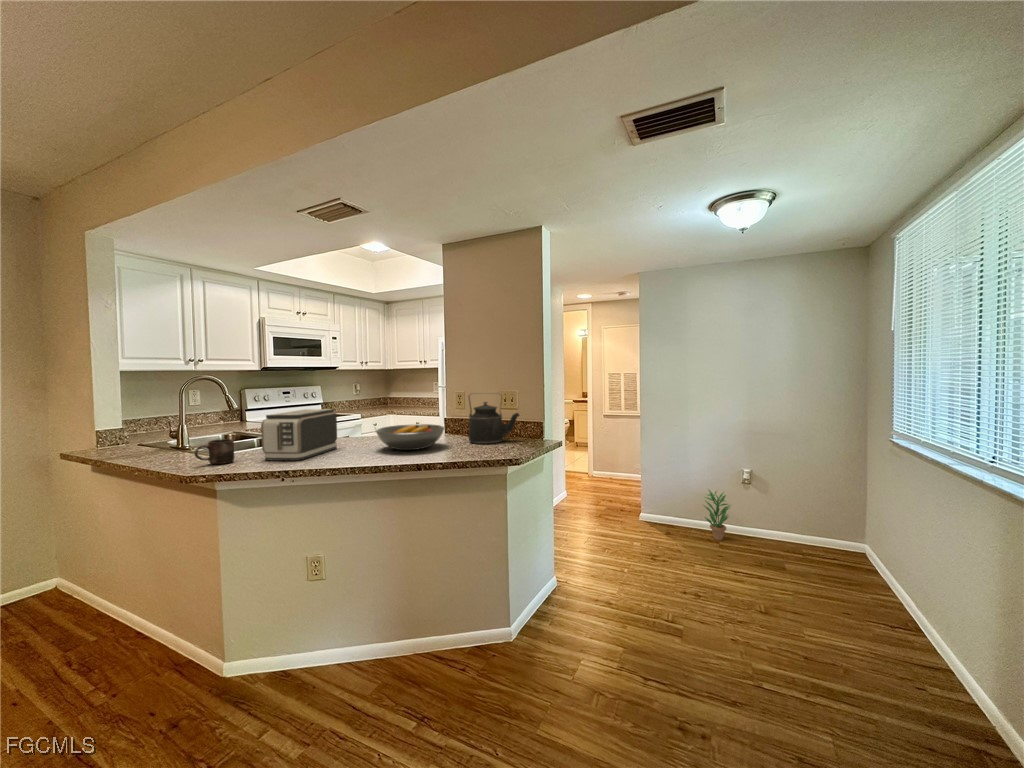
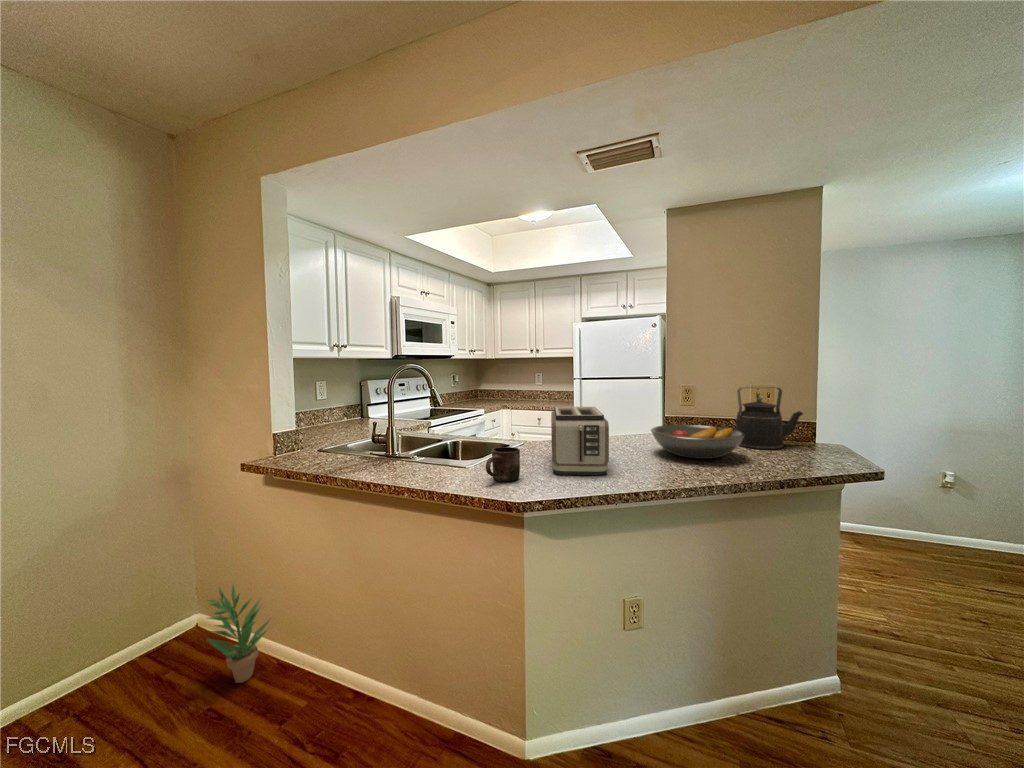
potted plant: present [704,489,731,540] -> present [207,585,271,683]

